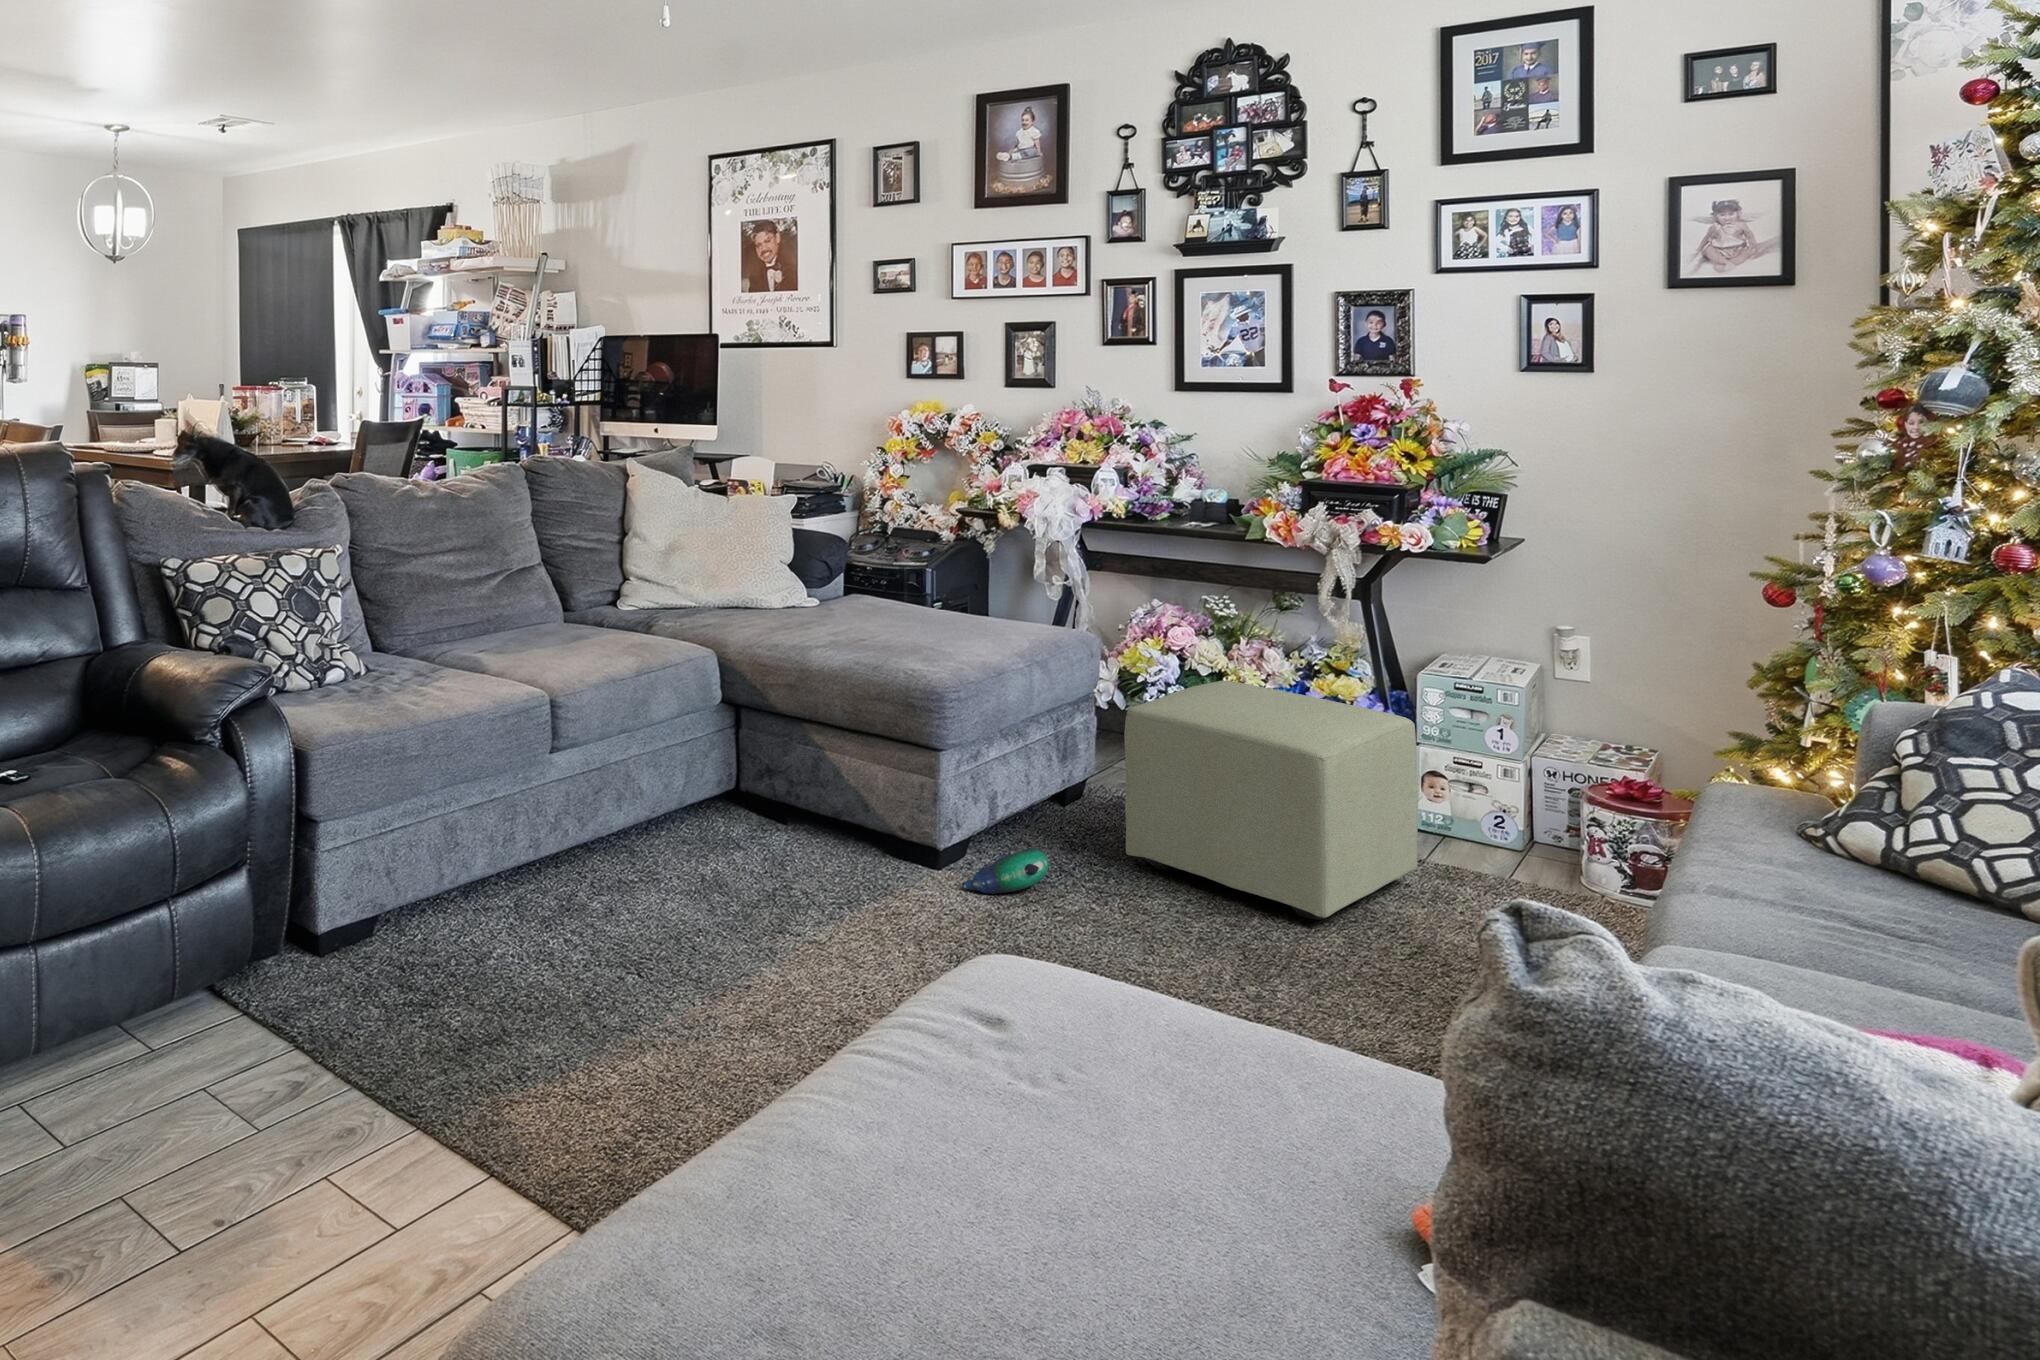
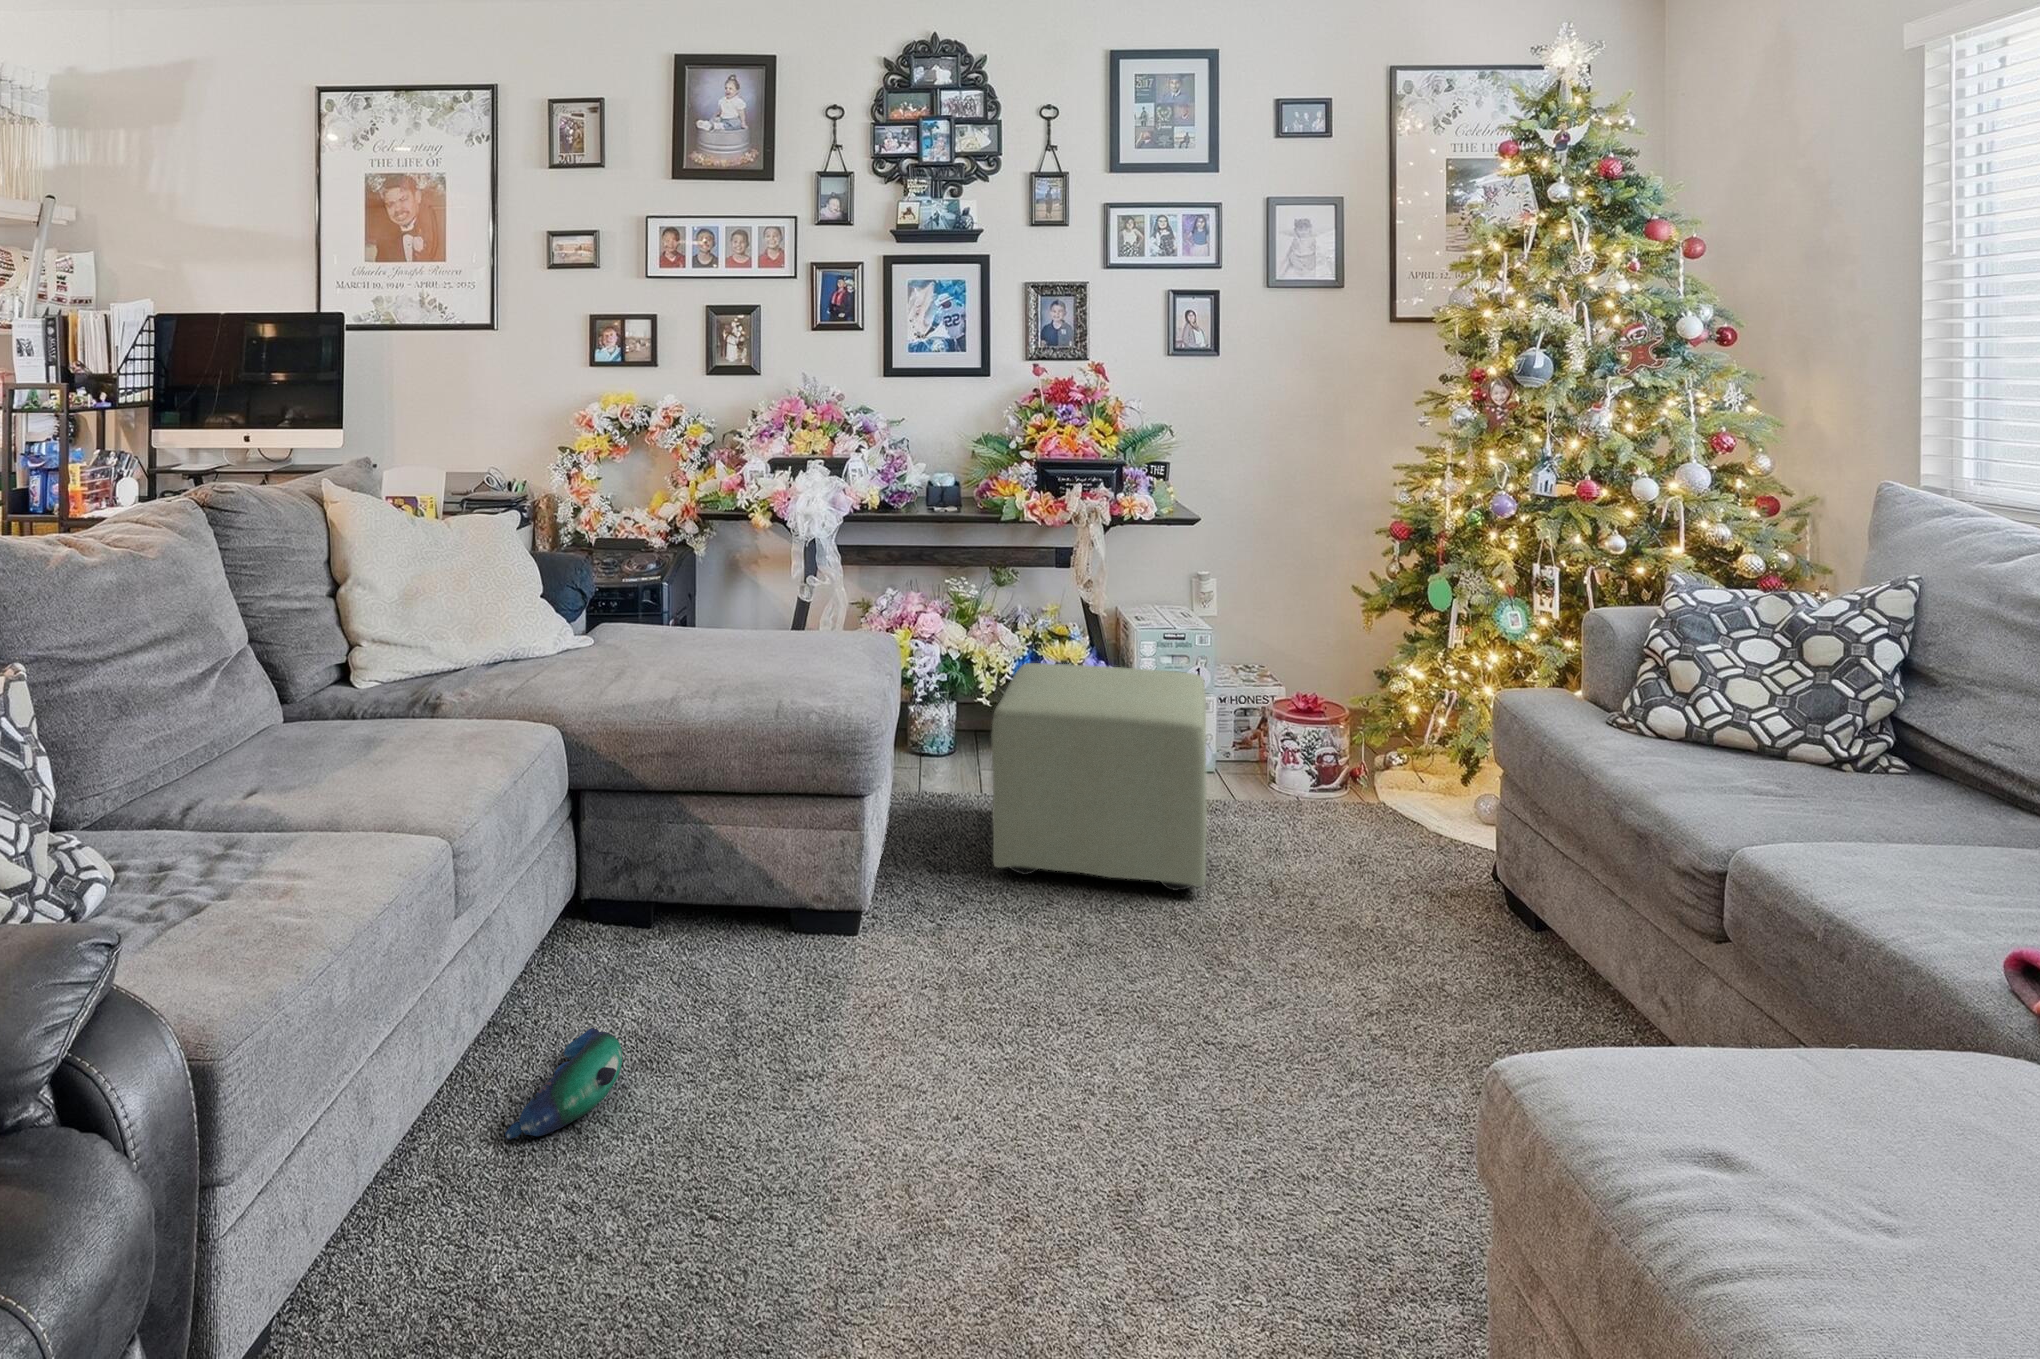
plush toy: present [963,848,1049,895] -> present [505,1028,622,1140]

